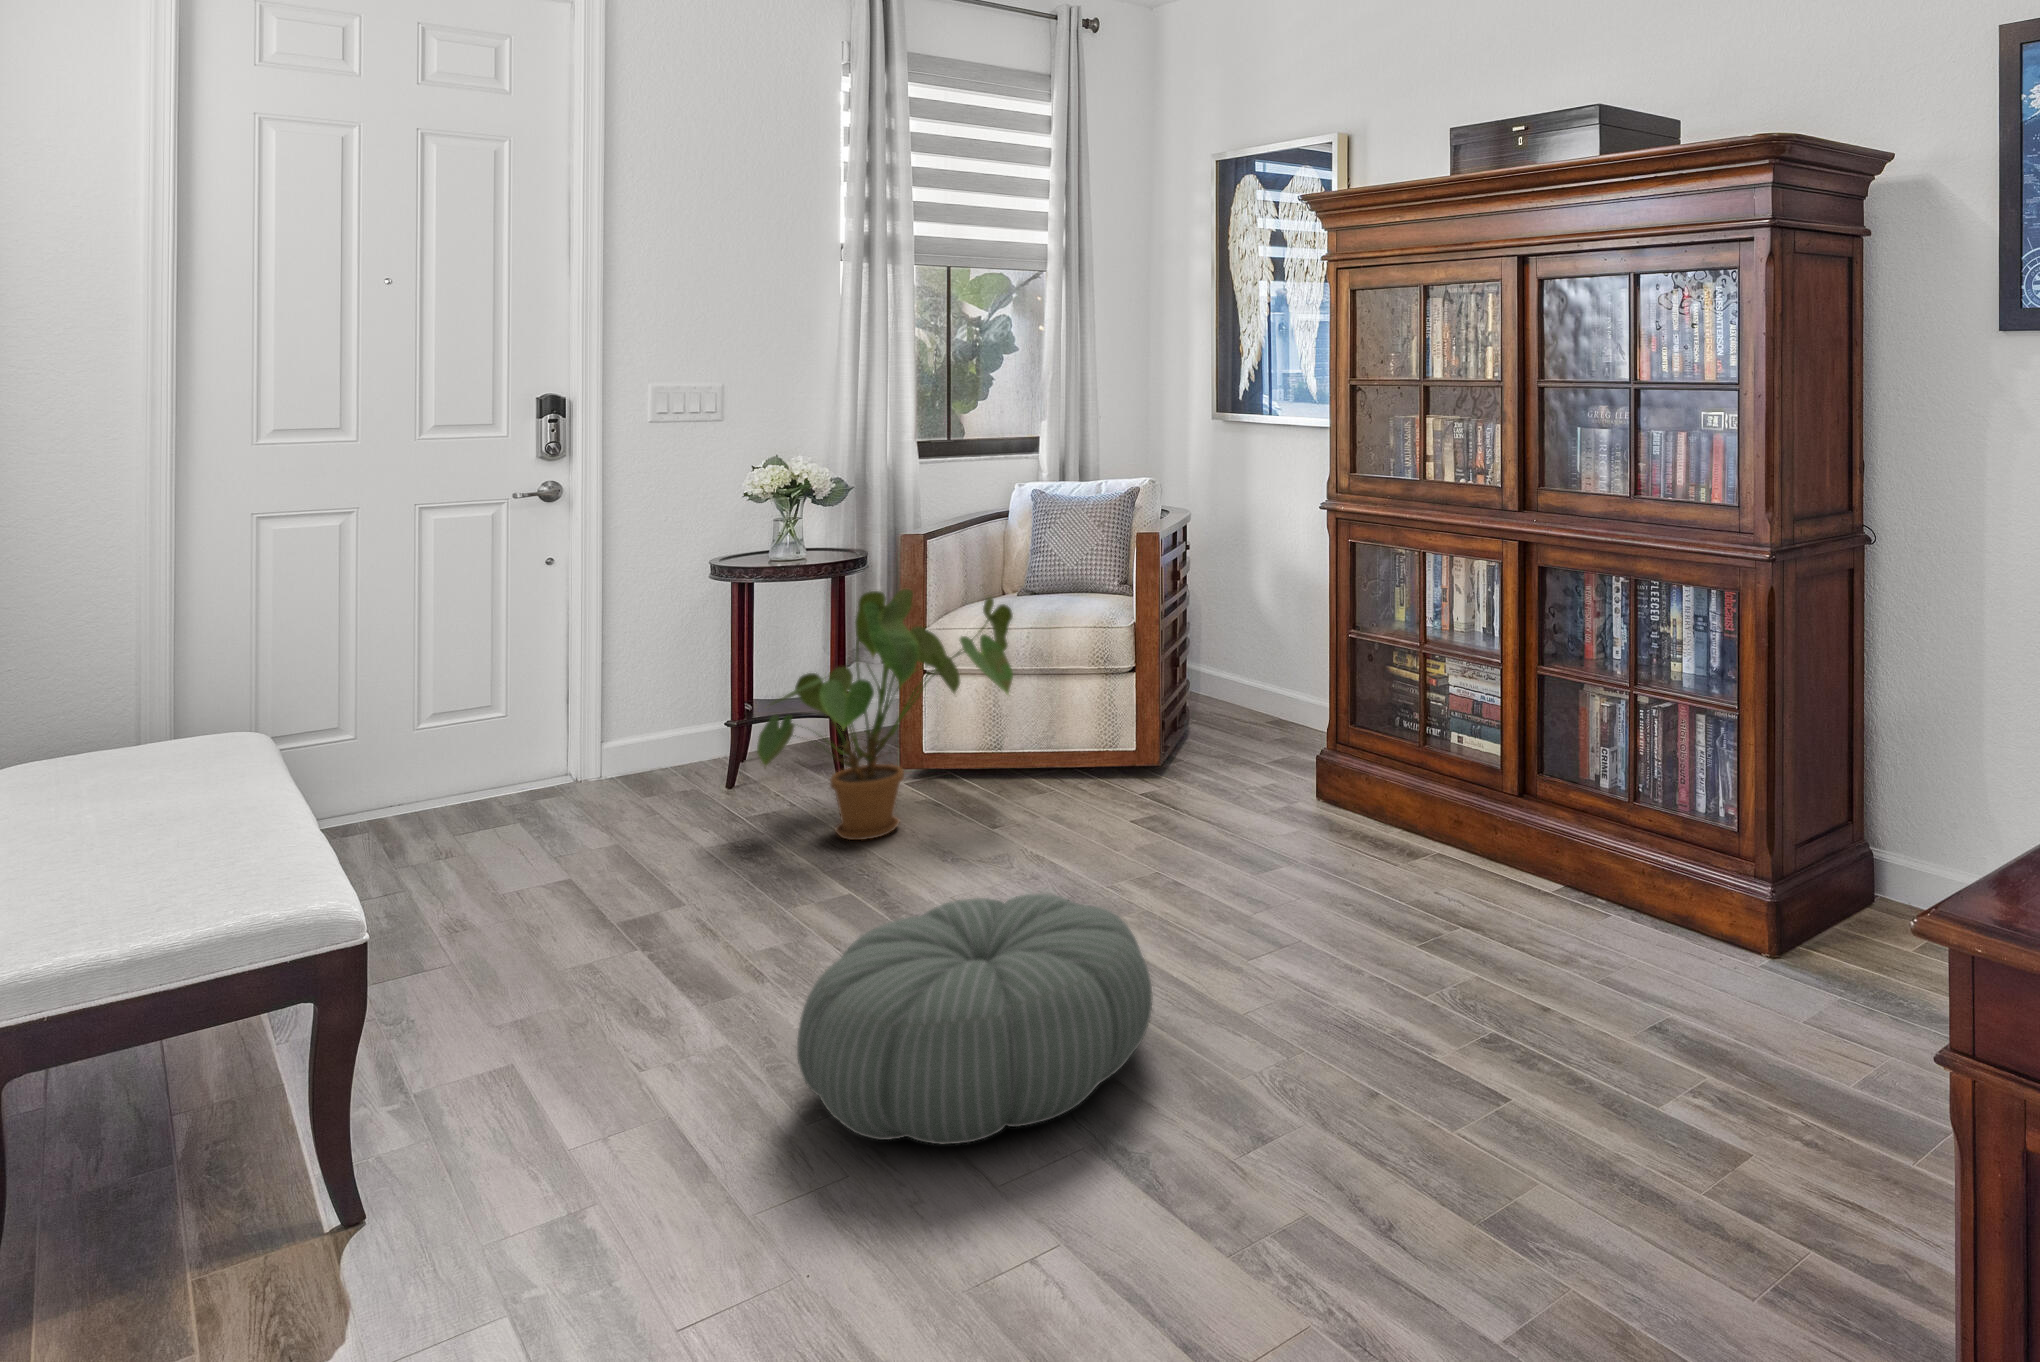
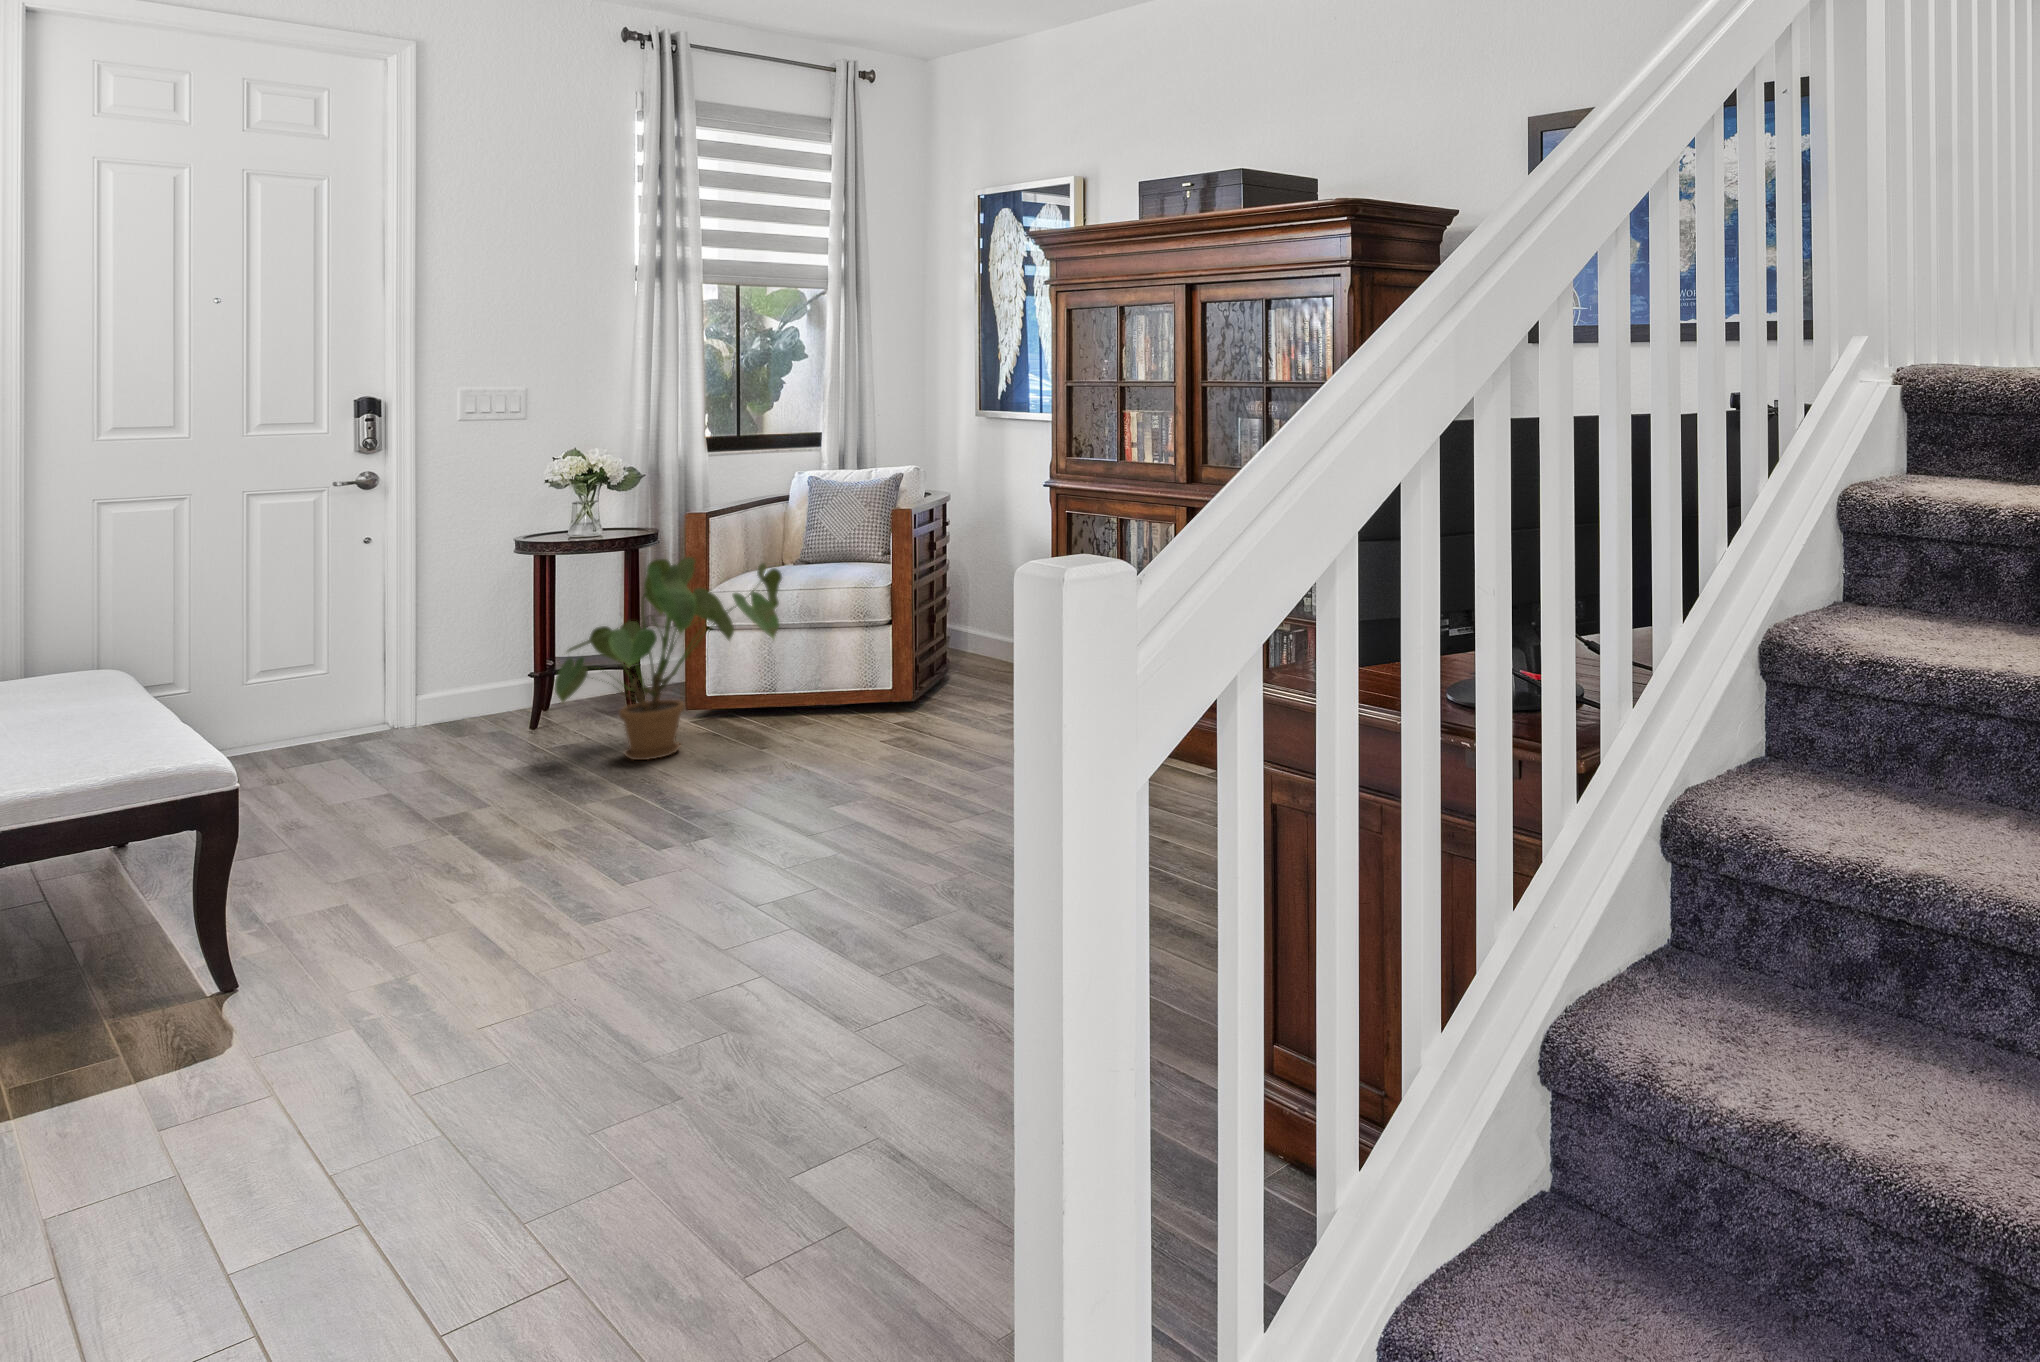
pouf: present [797,894,1152,1144] -> none [575,769,856,931]

